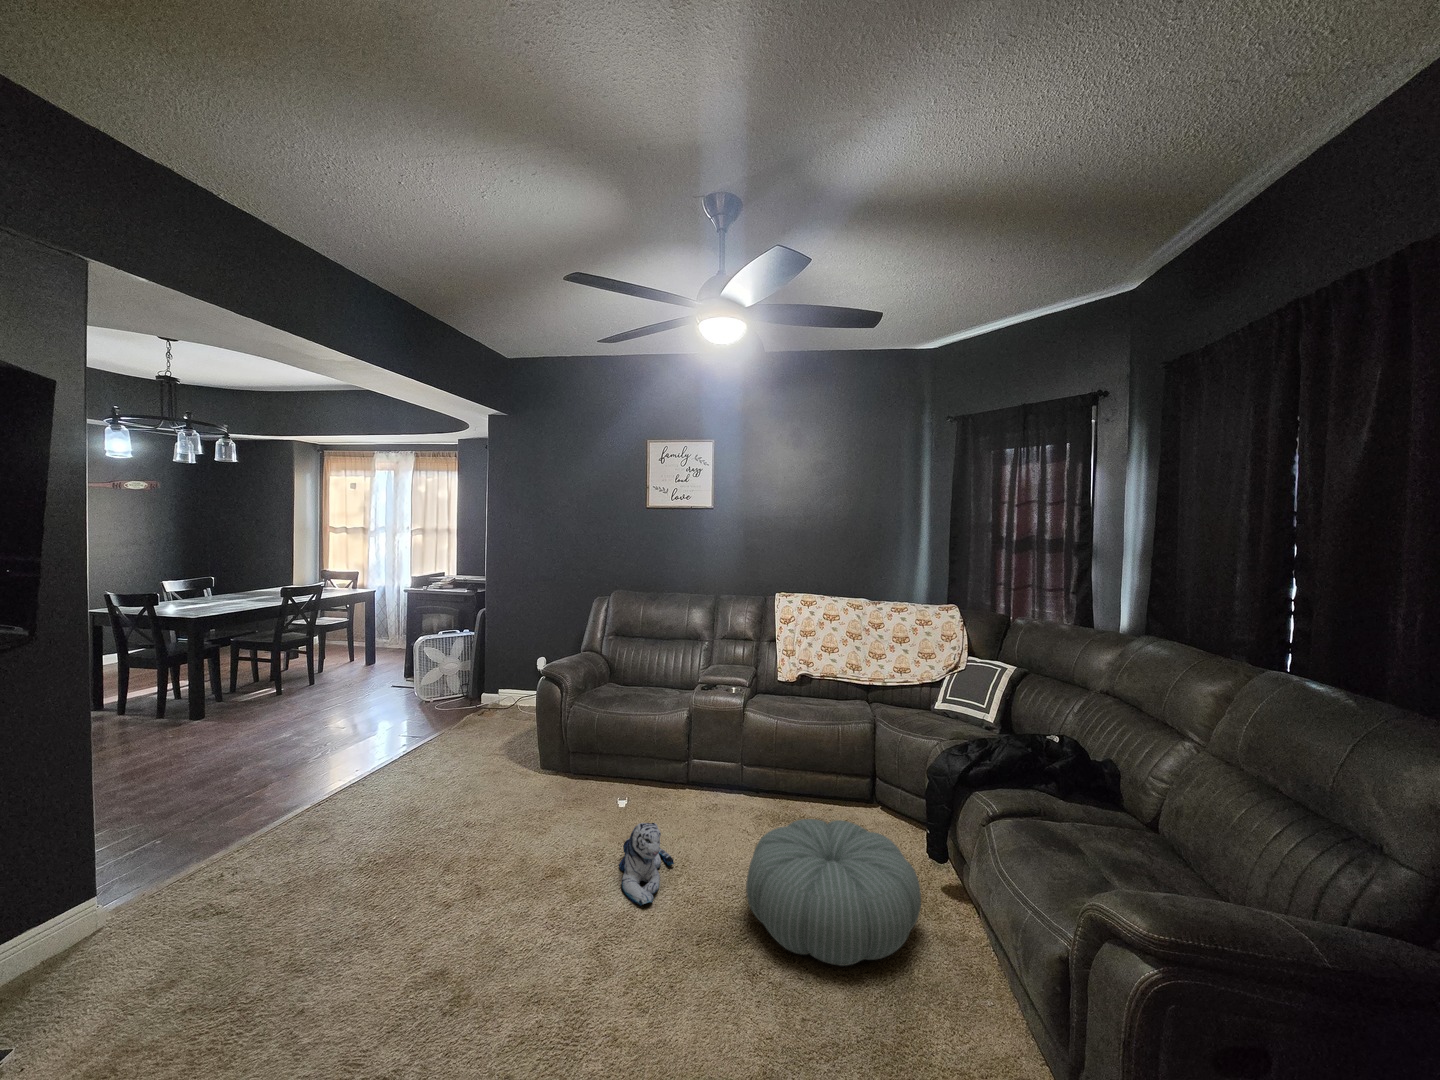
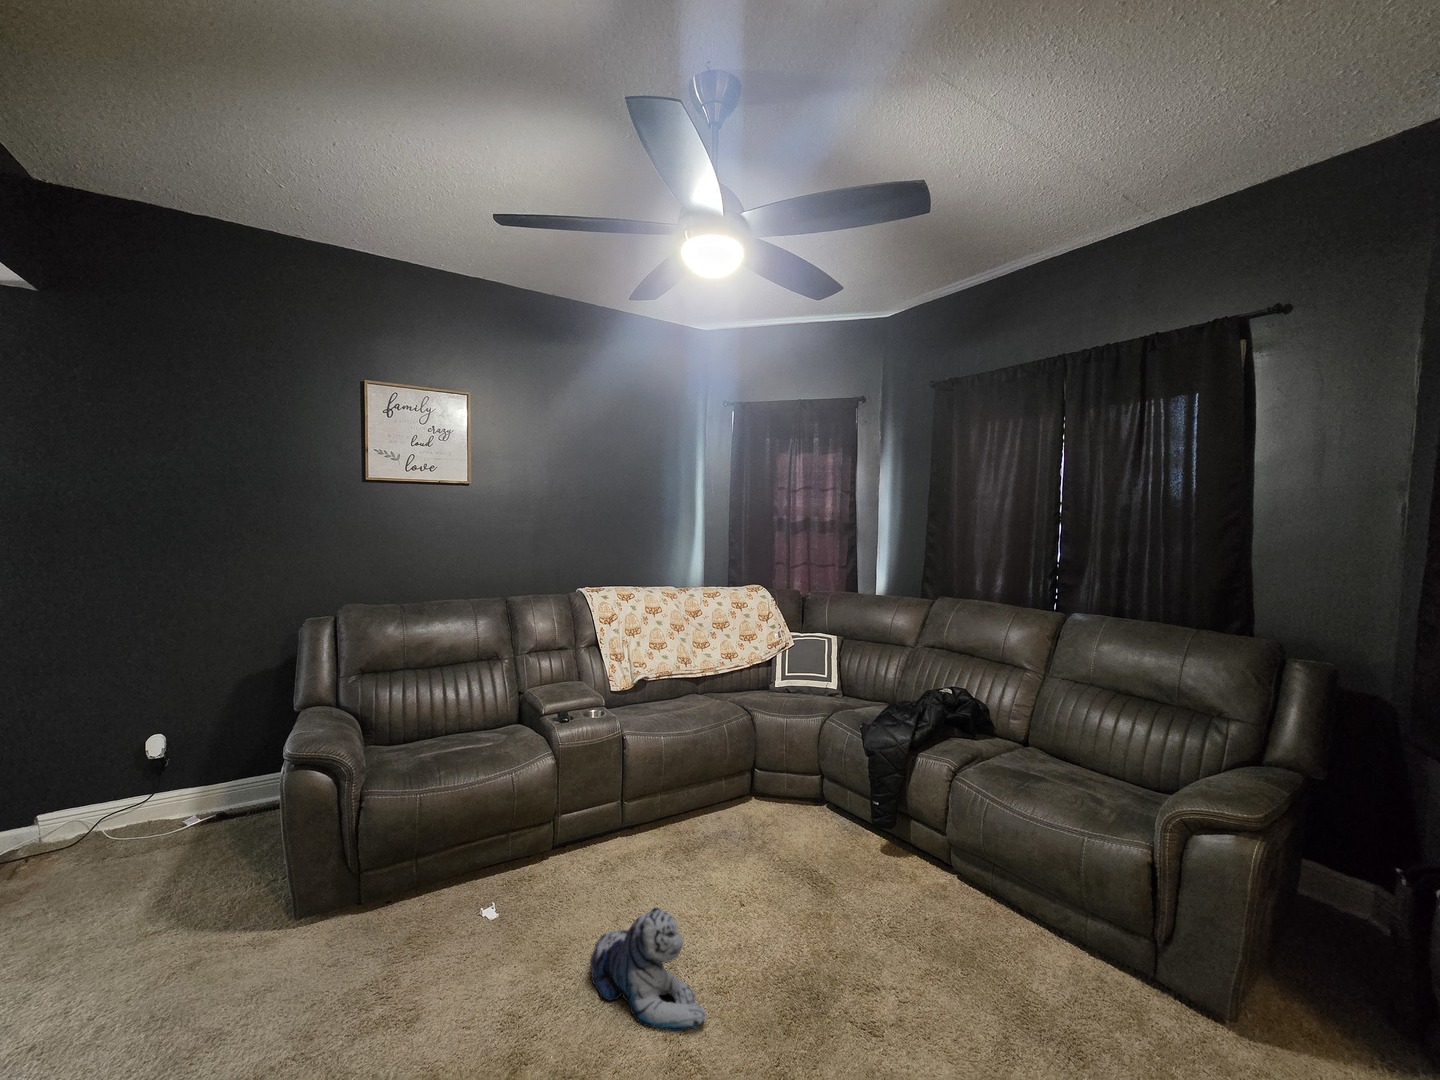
pouf: present [746,819,921,966] -> none [771,812,959,972]

